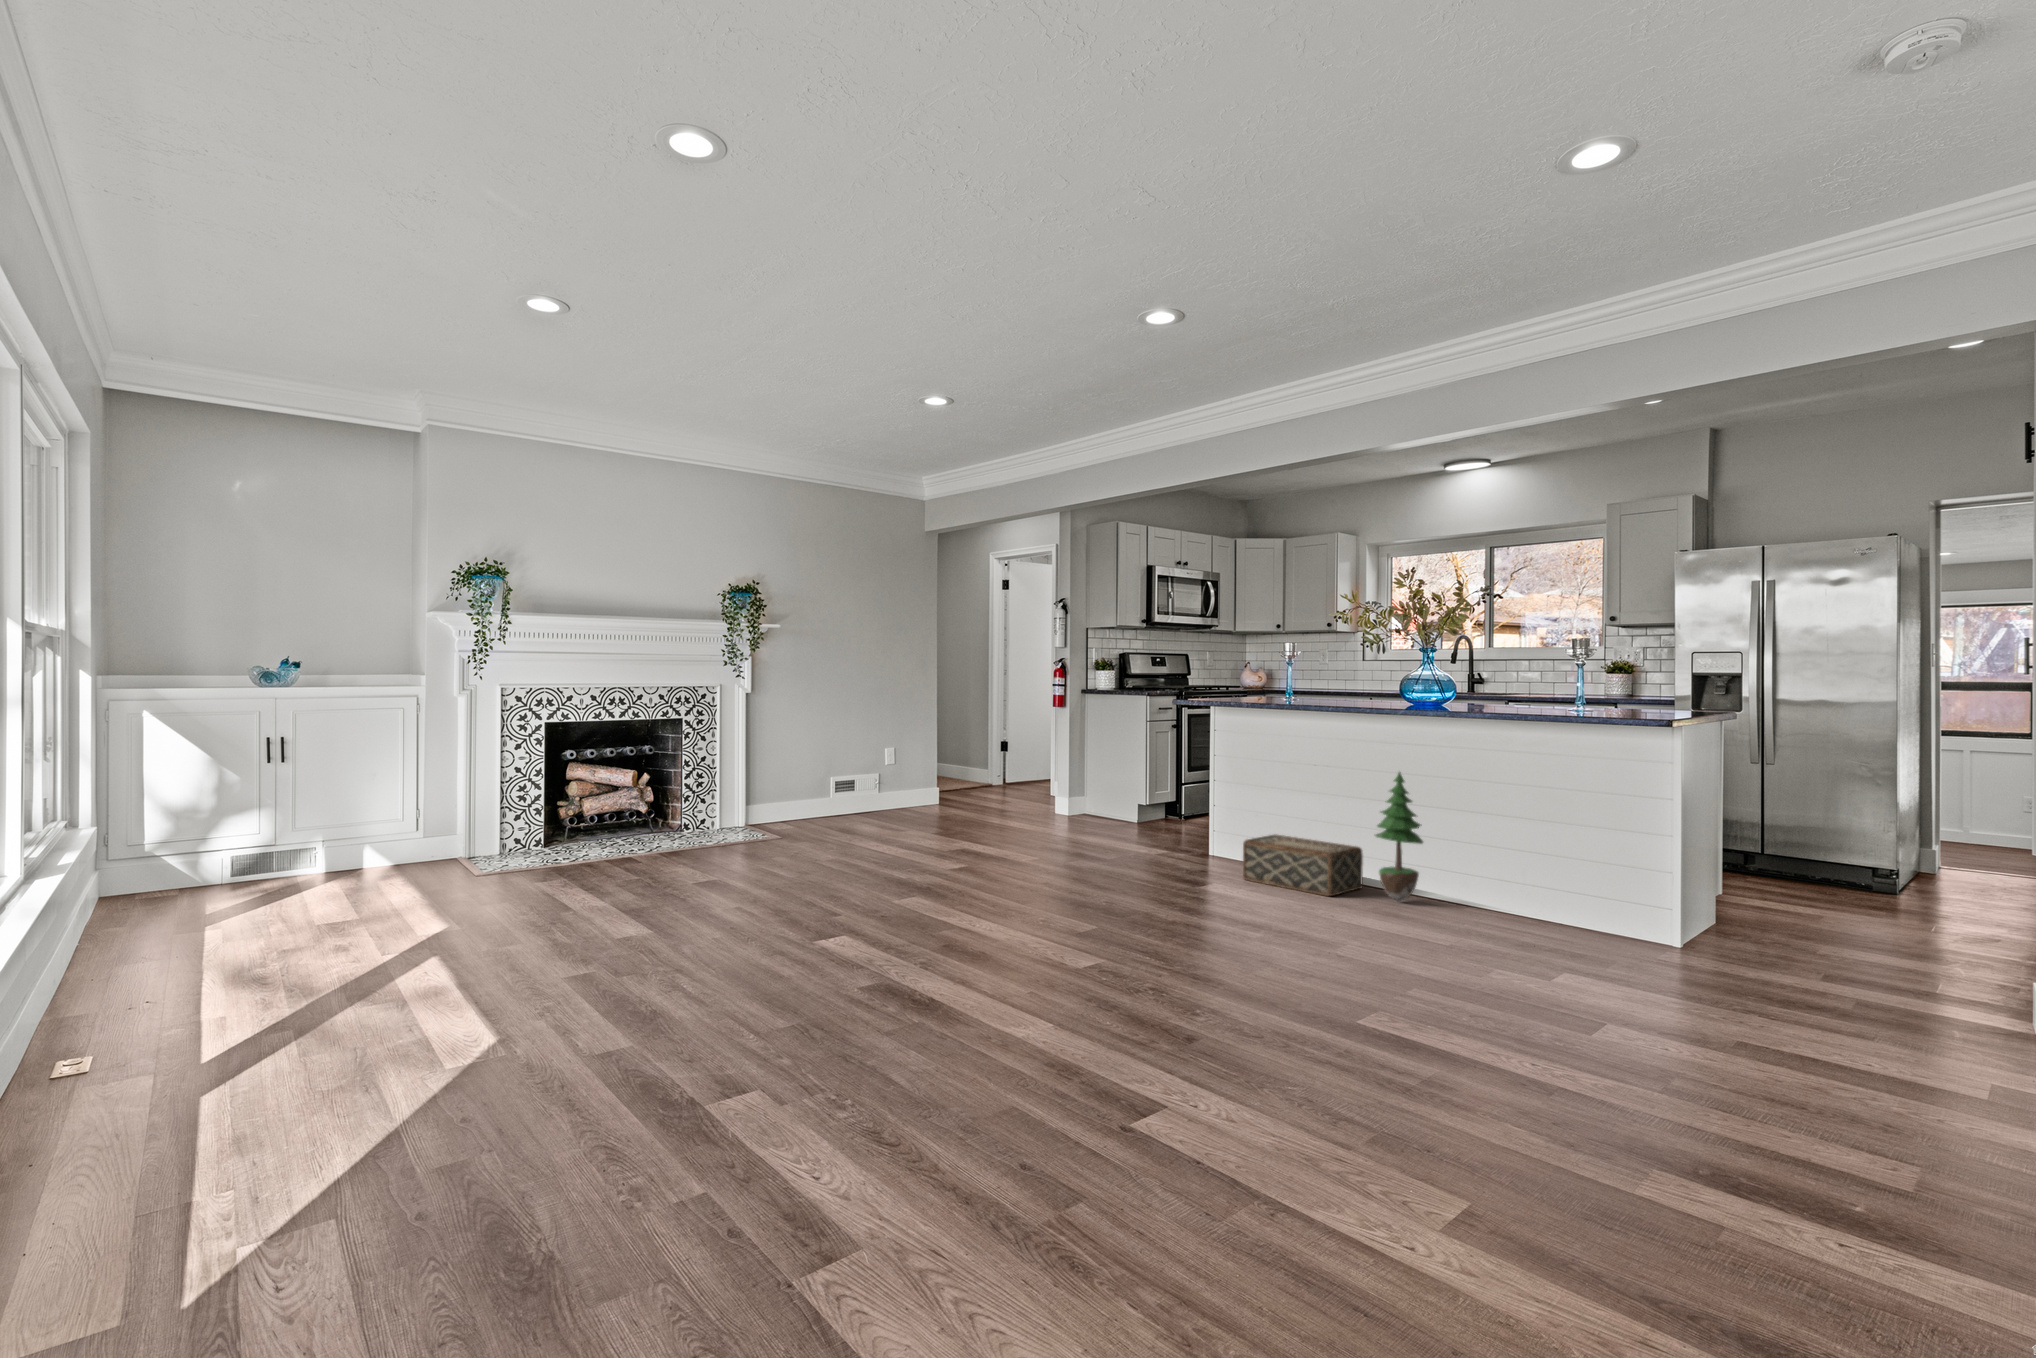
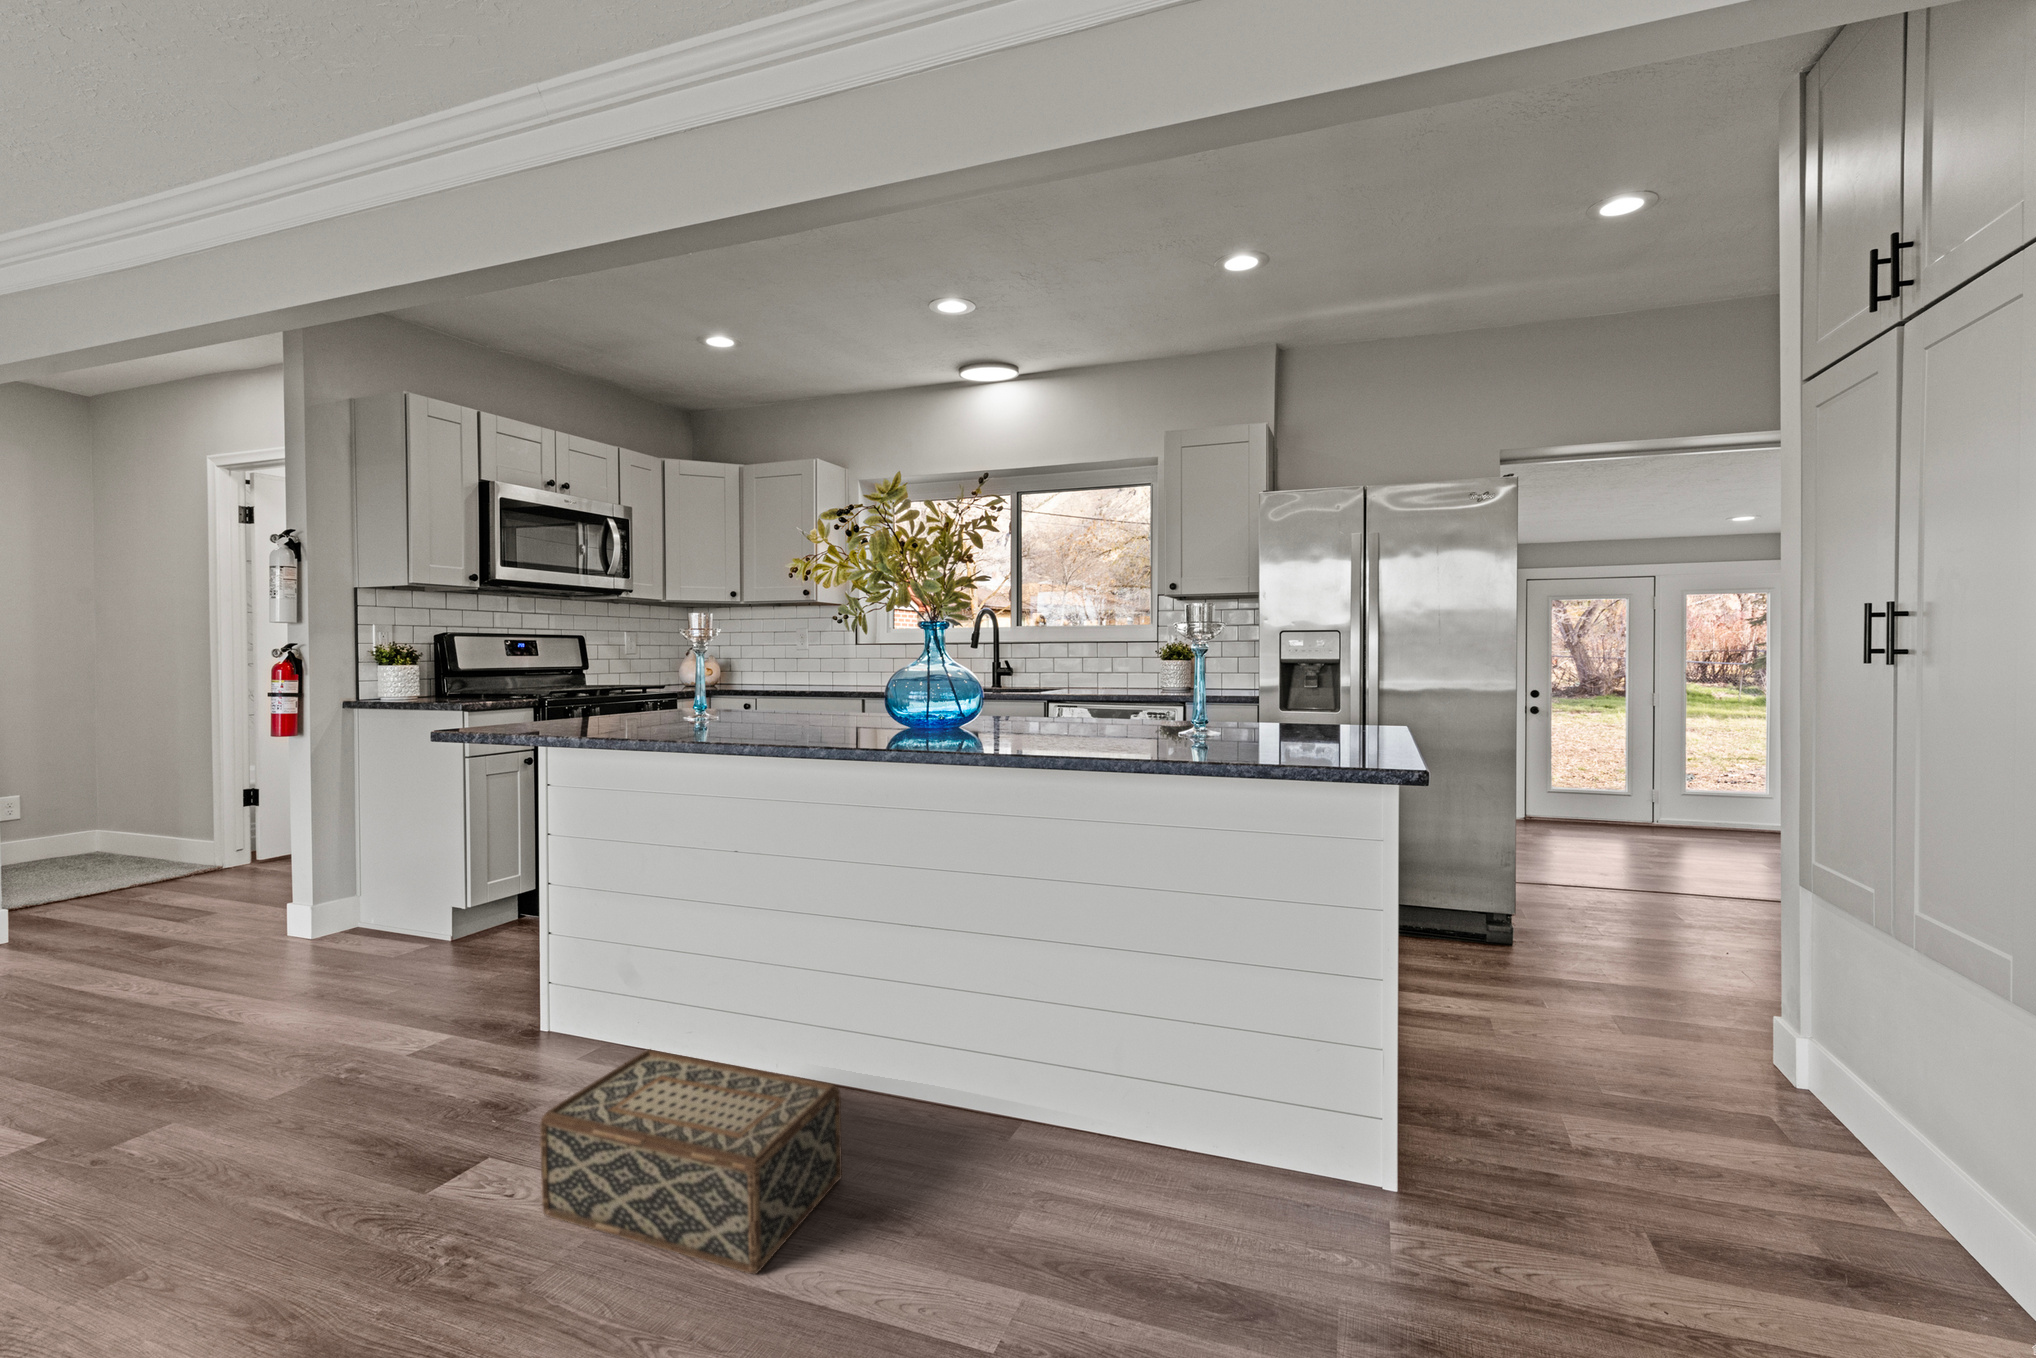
potted tree: present [1376,772,1423,902] -> none [863,924,982,1256]

